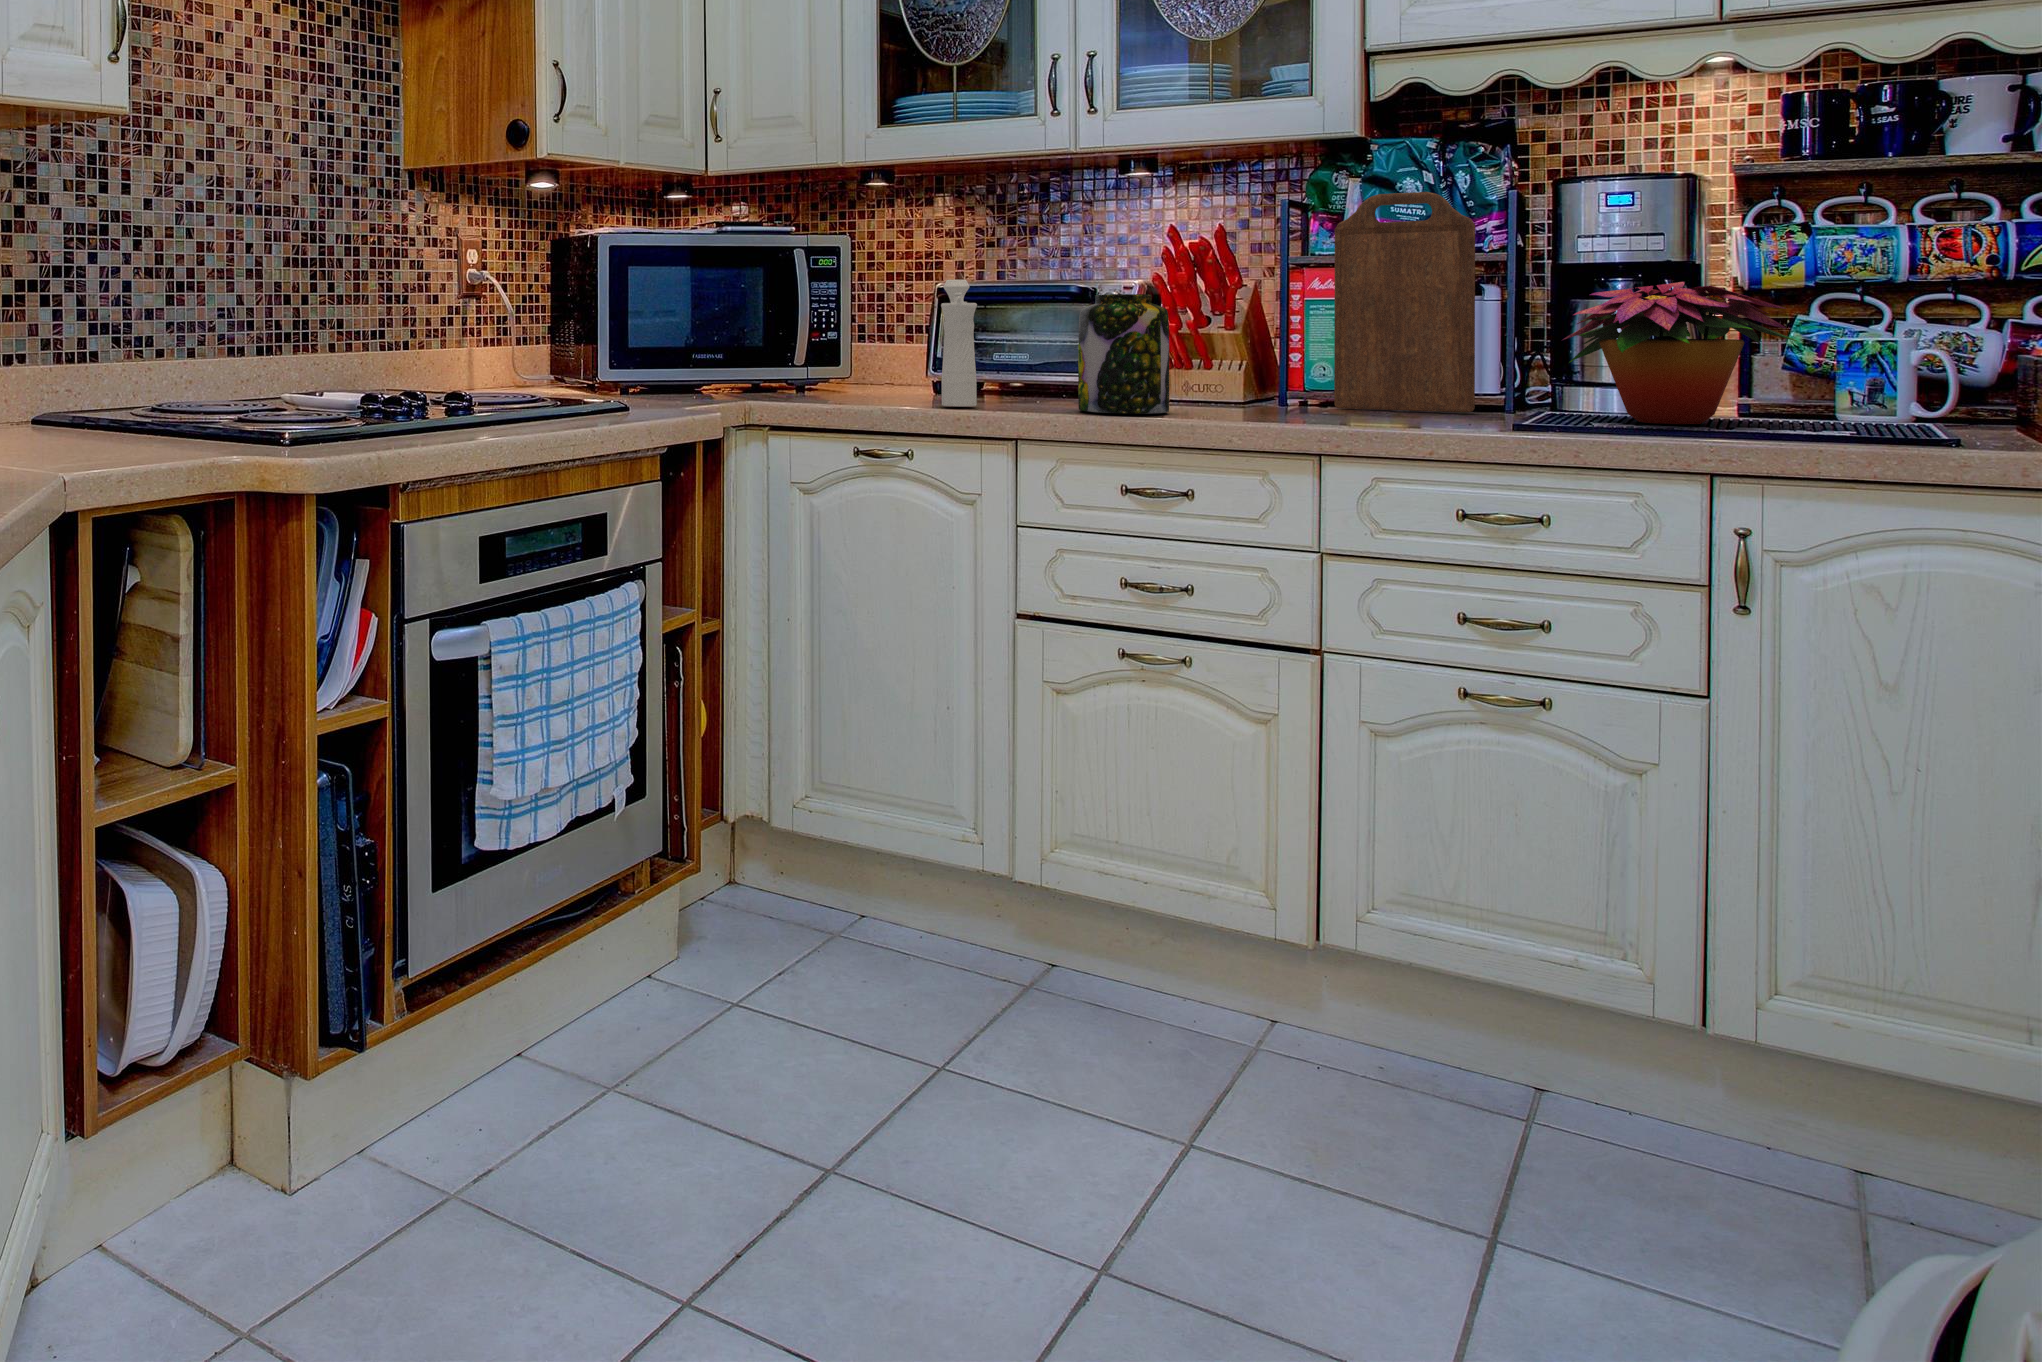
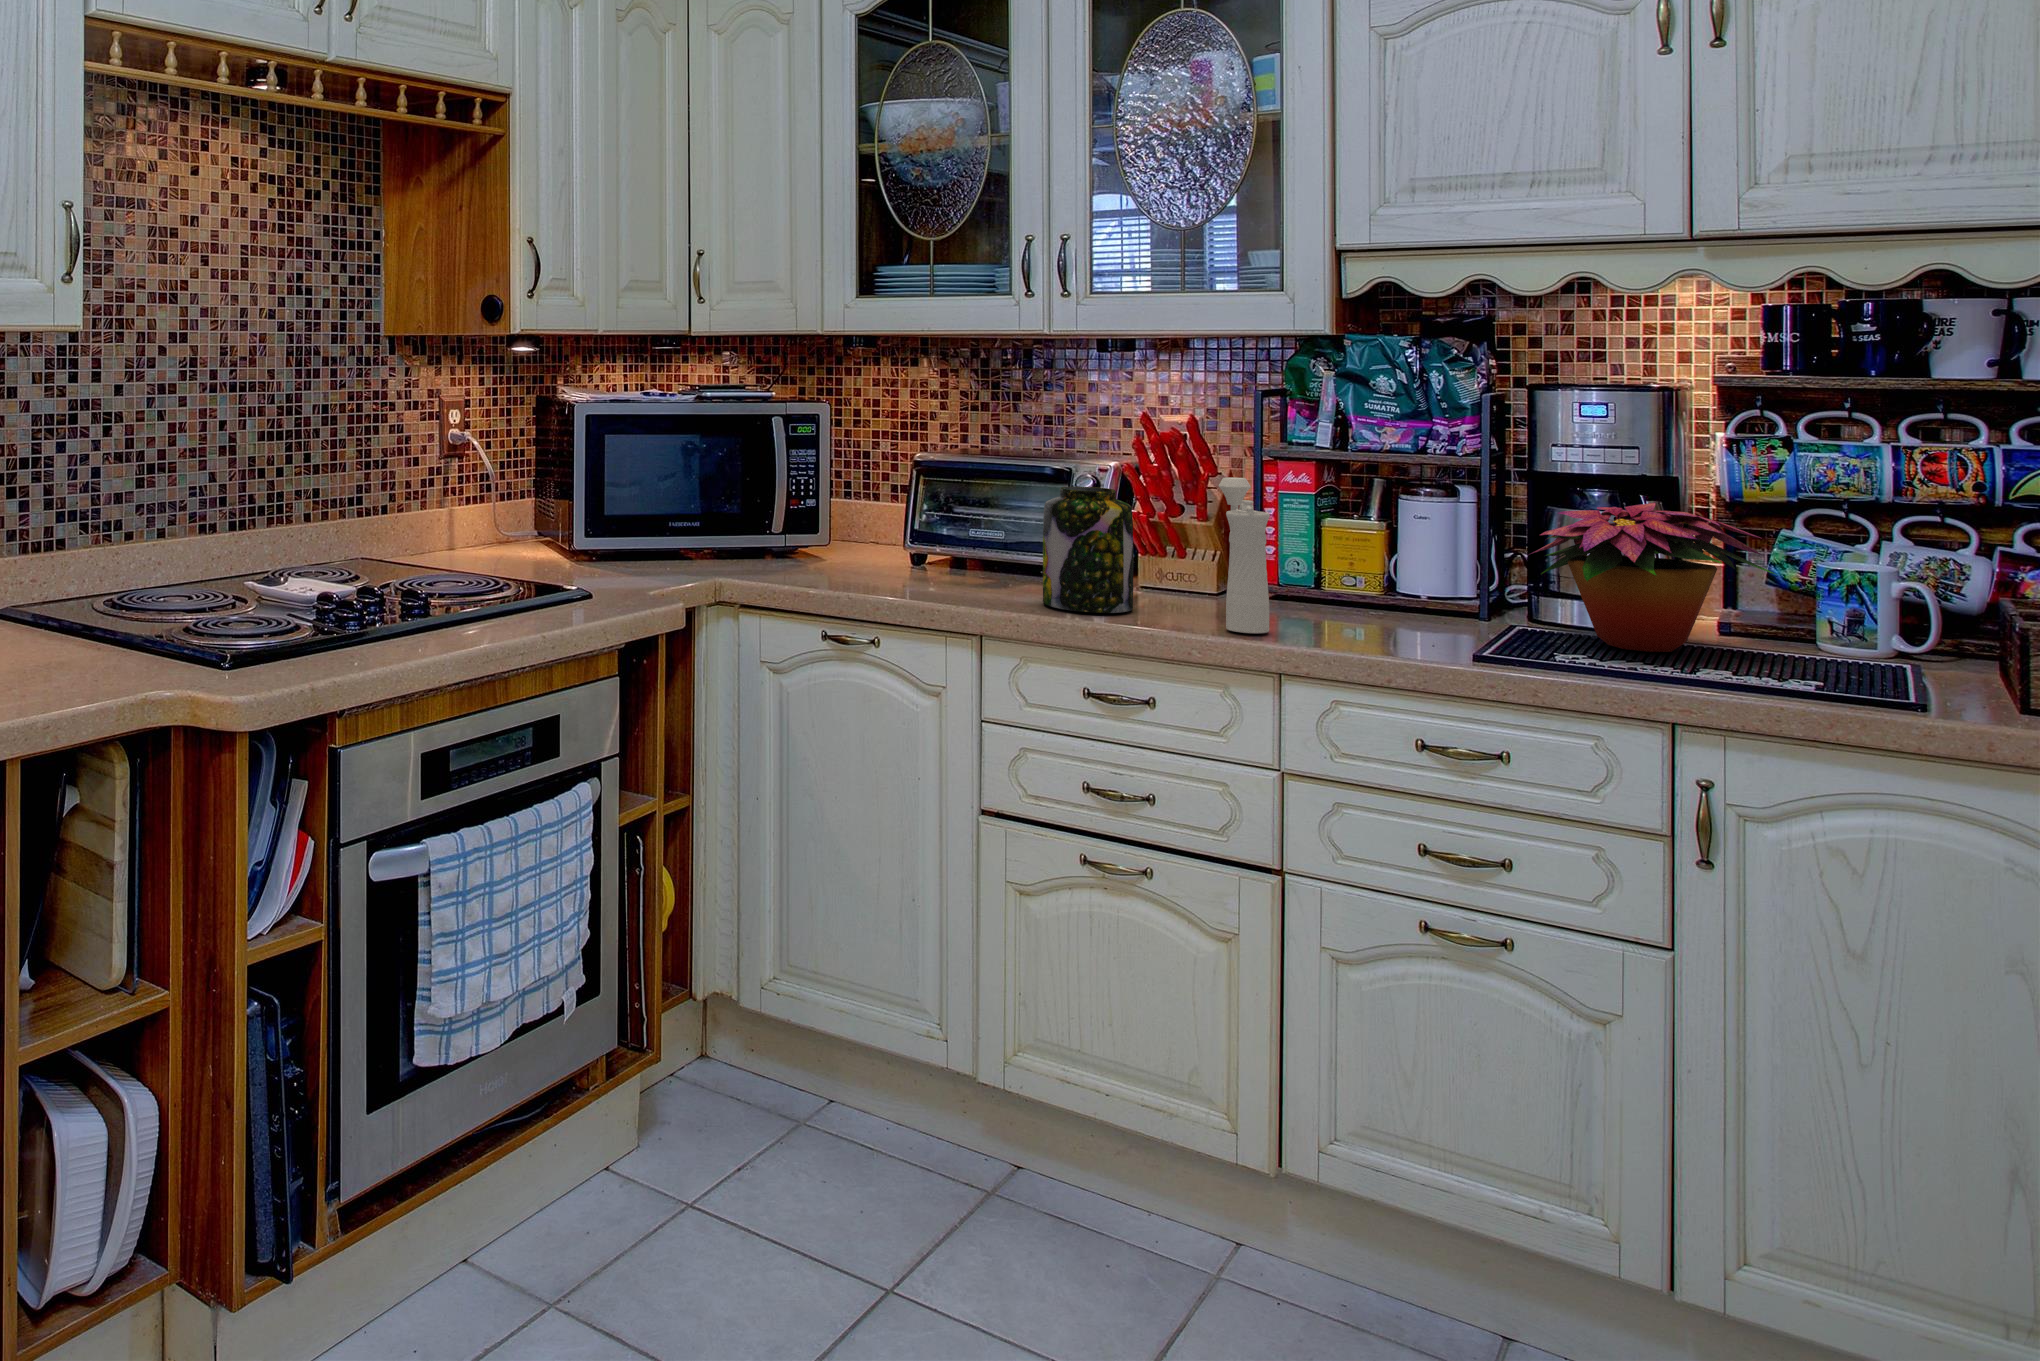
cutting board: present [1334,192,1475,412] -> none [1304,393,1445,620]
pepper mill: present [941,280,977,407] -> present [1219,477,1270,633]

